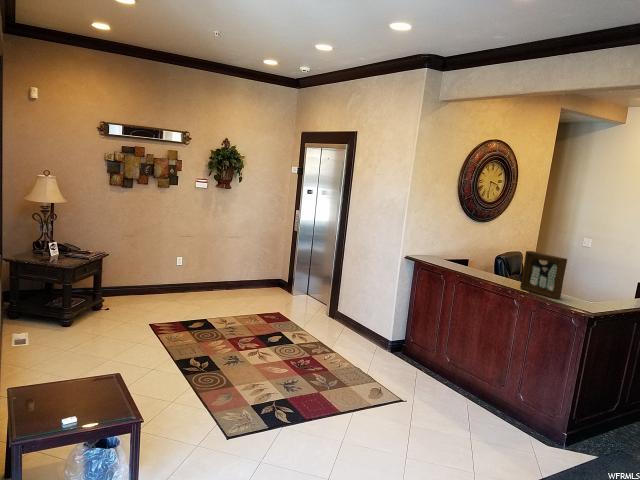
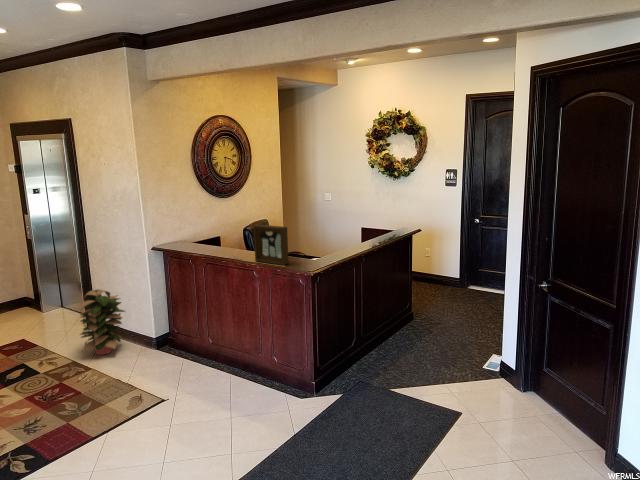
decorative plant: none [328,283,371,343] -> present [80,290,125,355]

